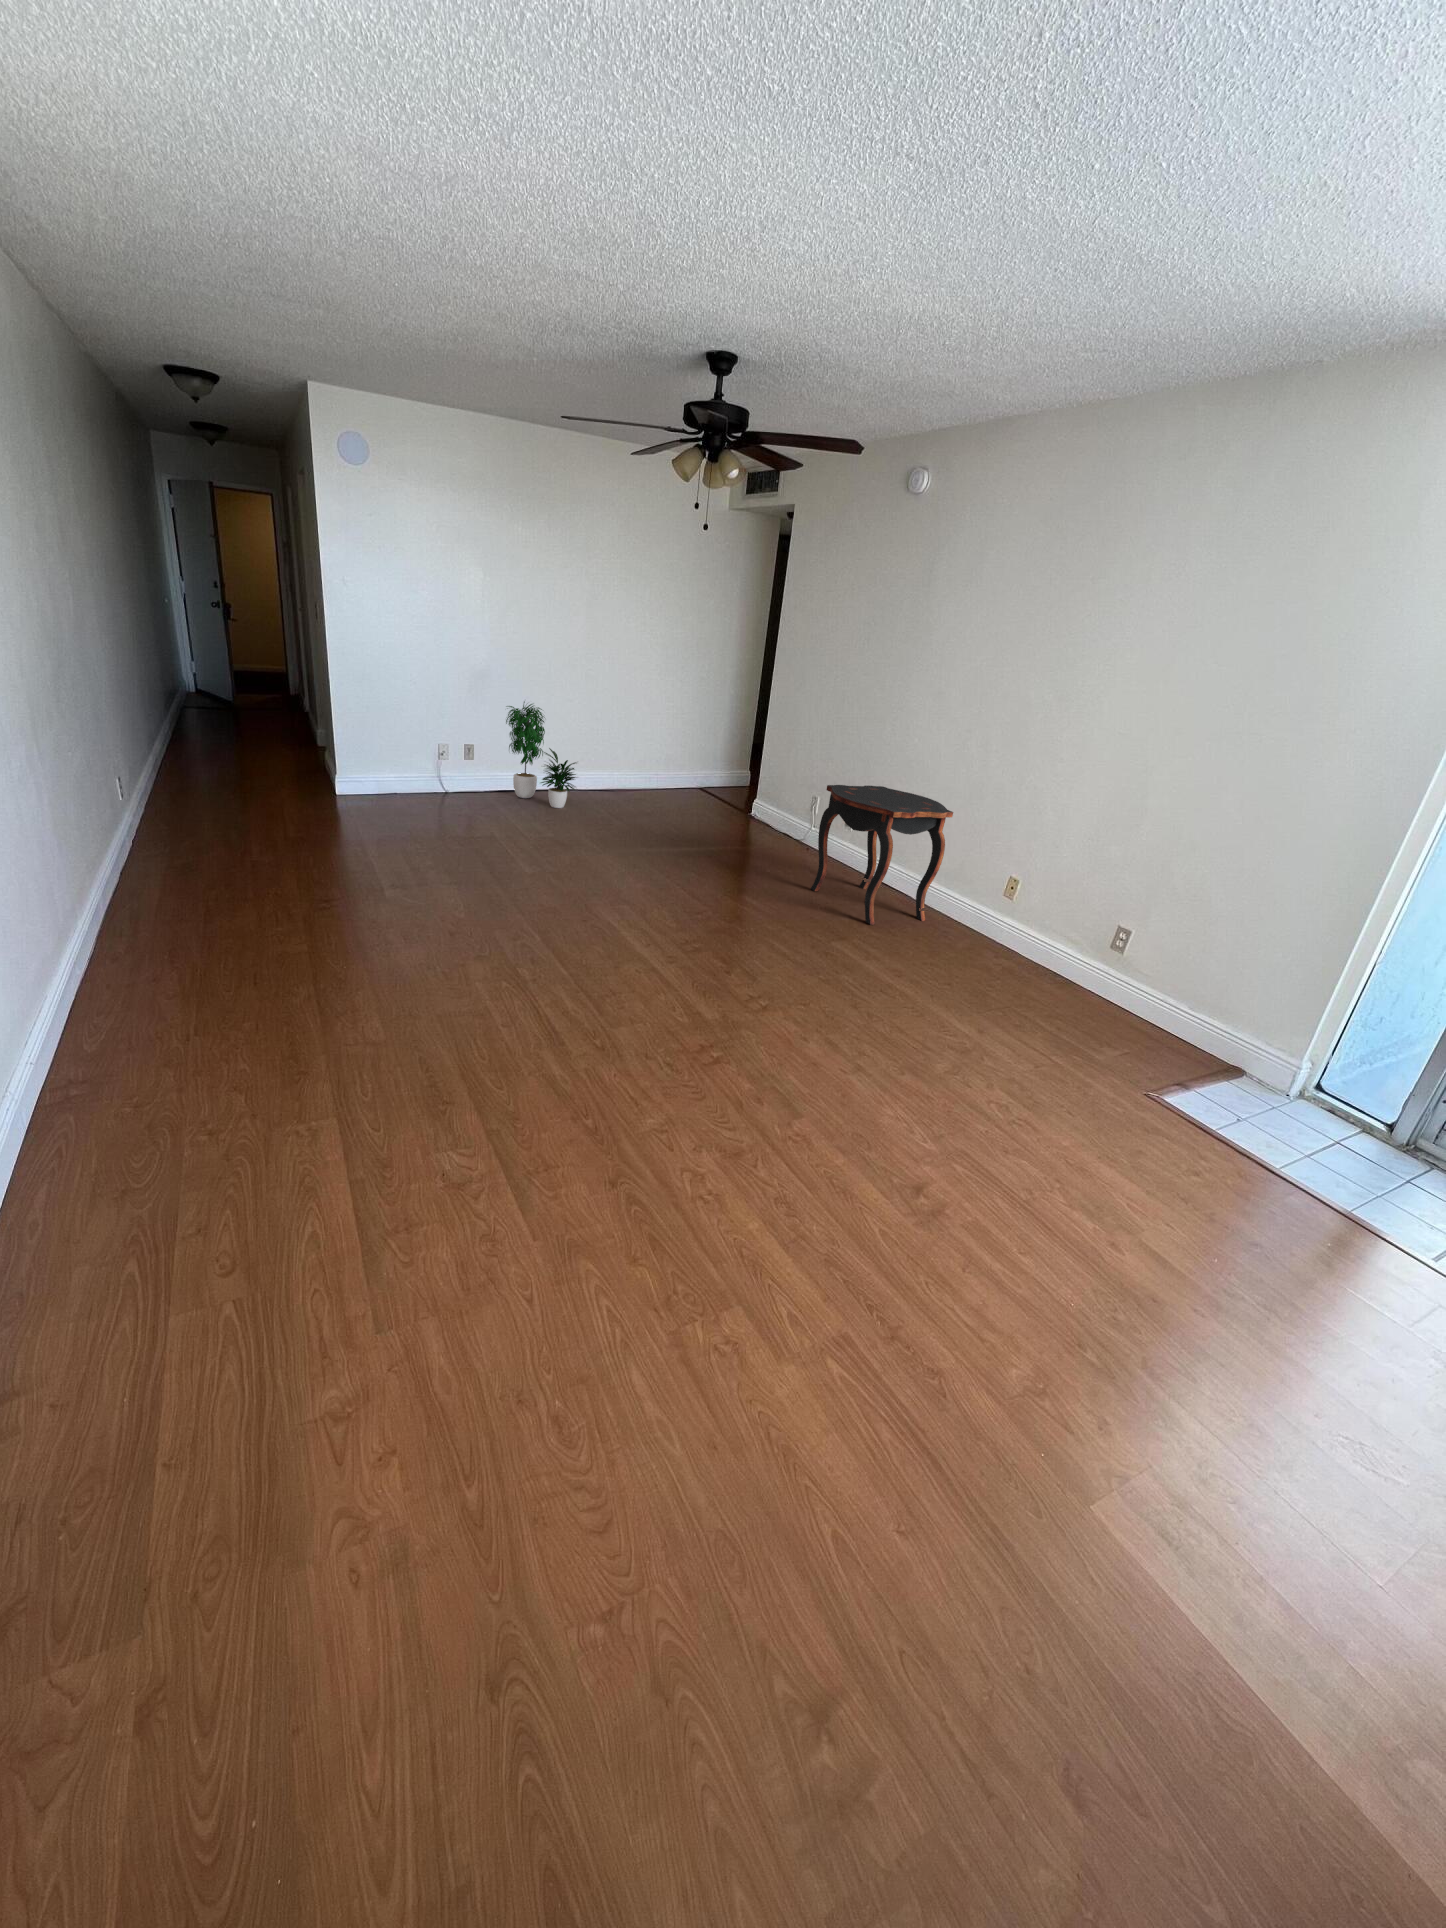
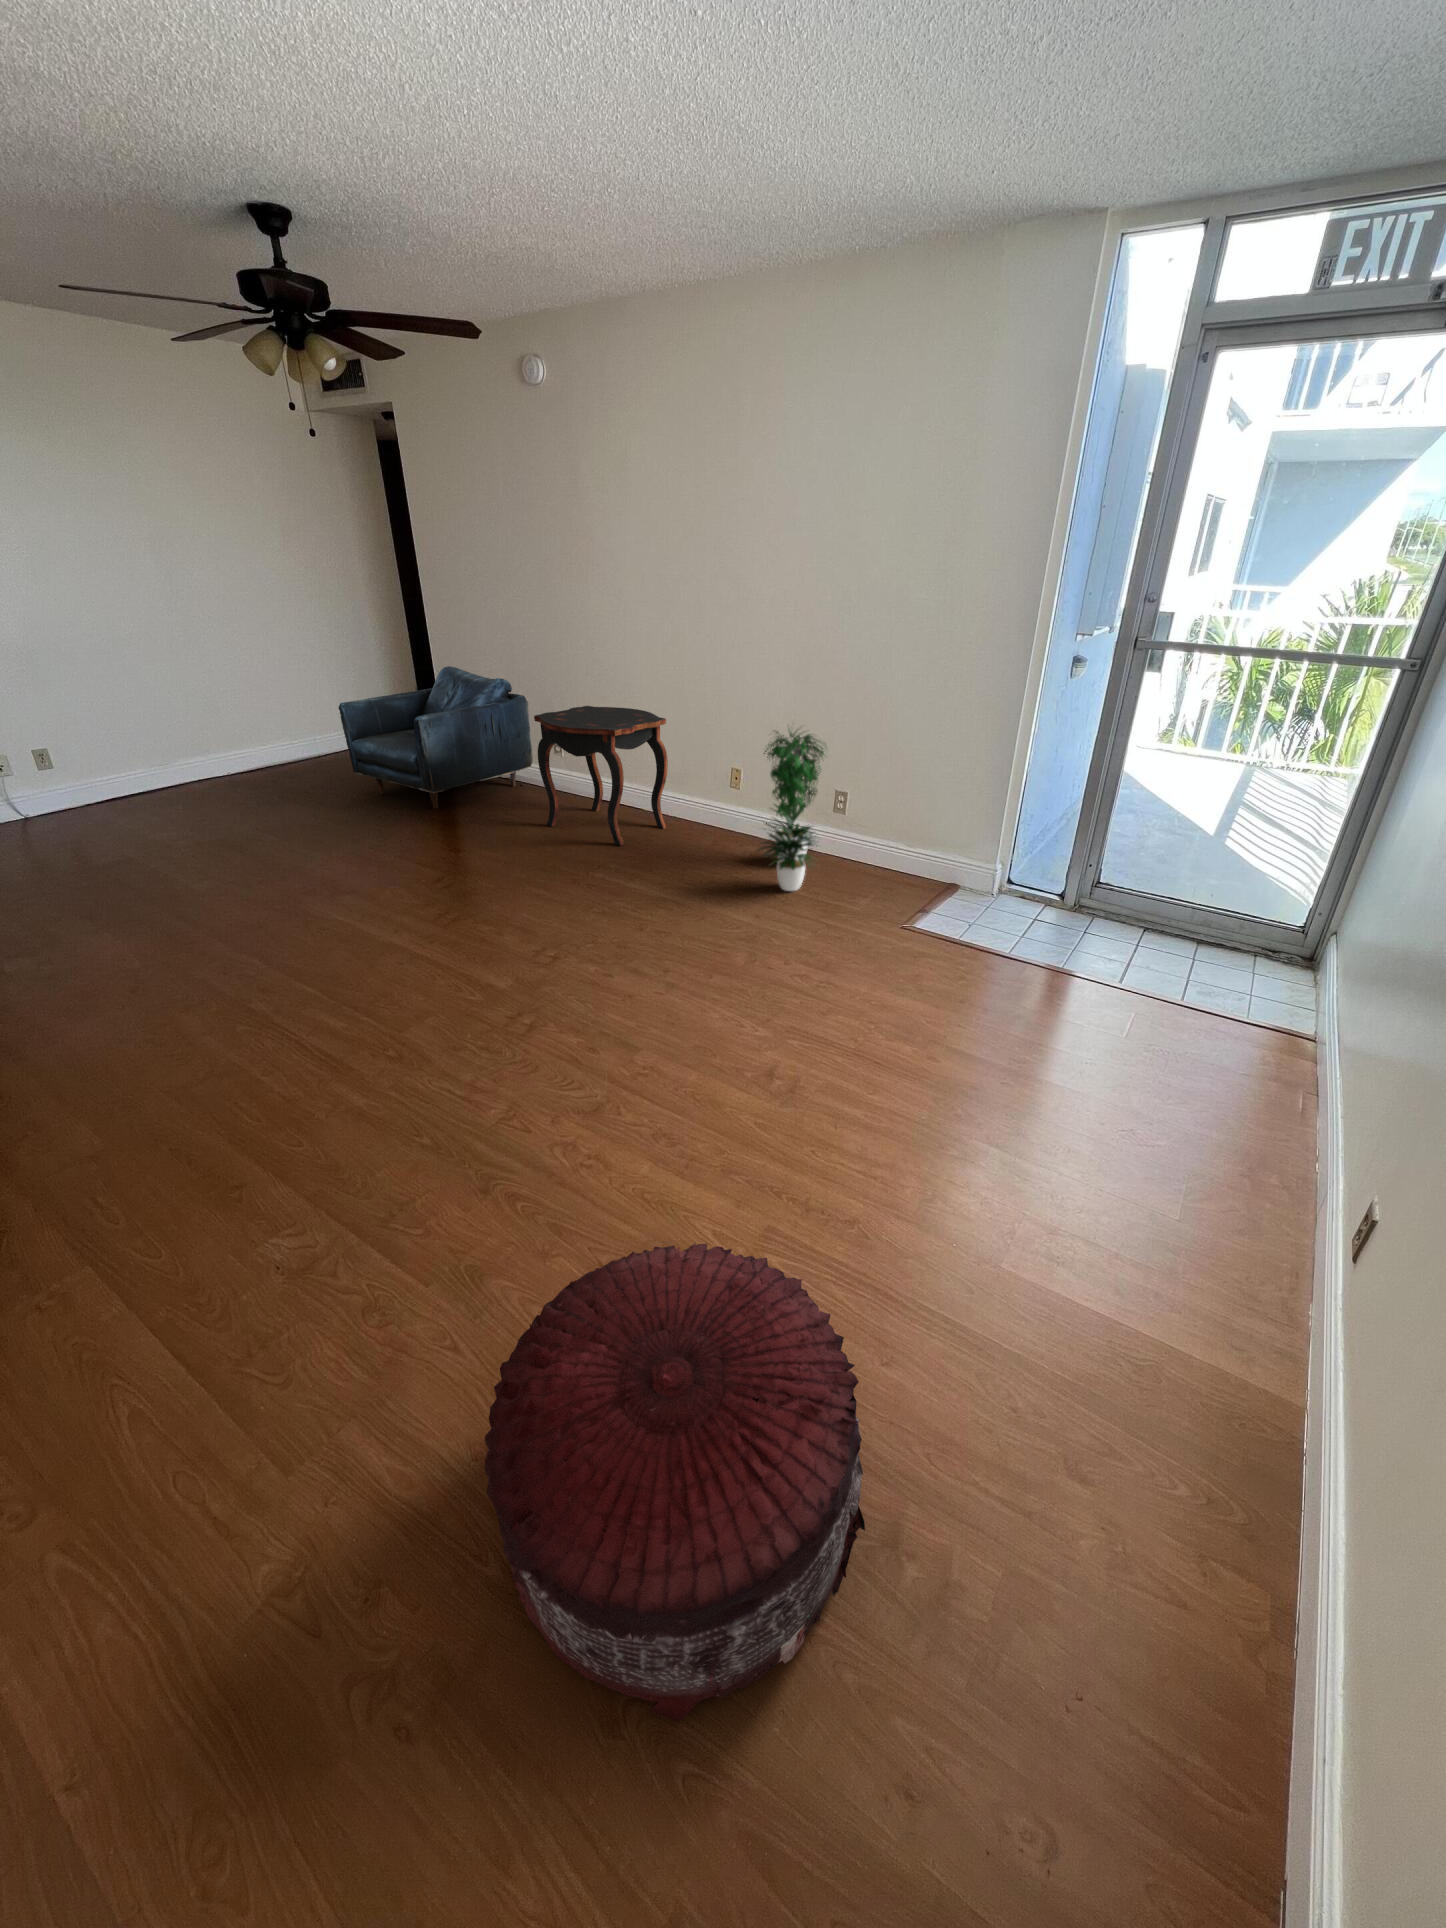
potted plant: present [506,701,577,808] -> present [758,731,826,891]
armchair: none [669,731,833,852] -> present [339,666,533,808]
pouf: none [452,1252,817,1692] -> present [485,1243,865,1723]

